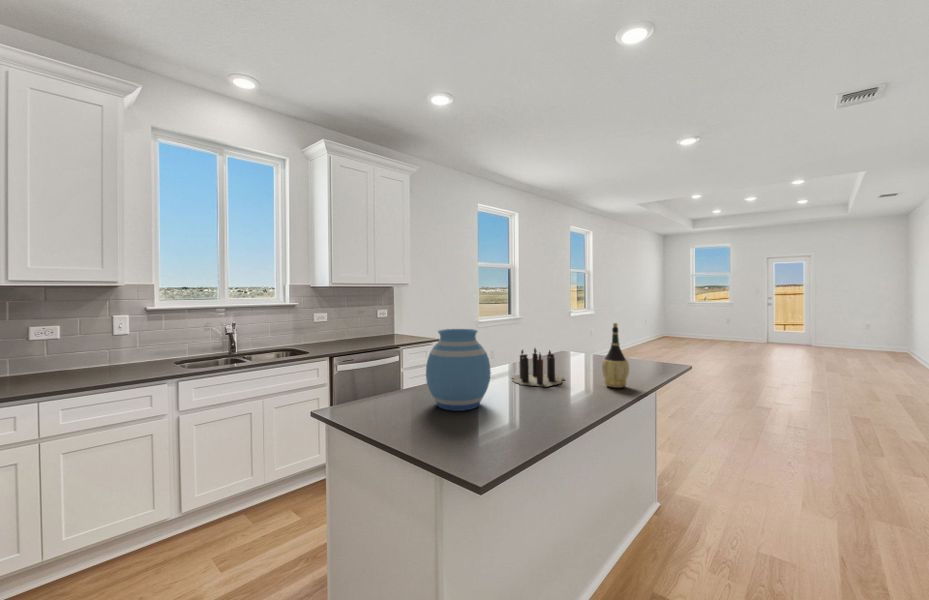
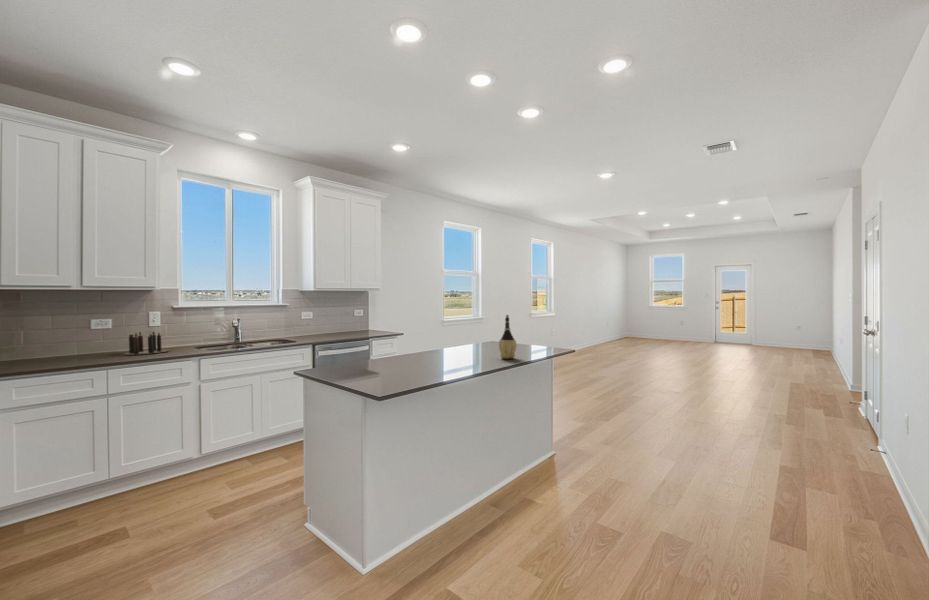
vase: present [426,329,491,411] -> none [373,317,416,369]
candle: present [512,348,564,387] -> present [125,331,169,355]

